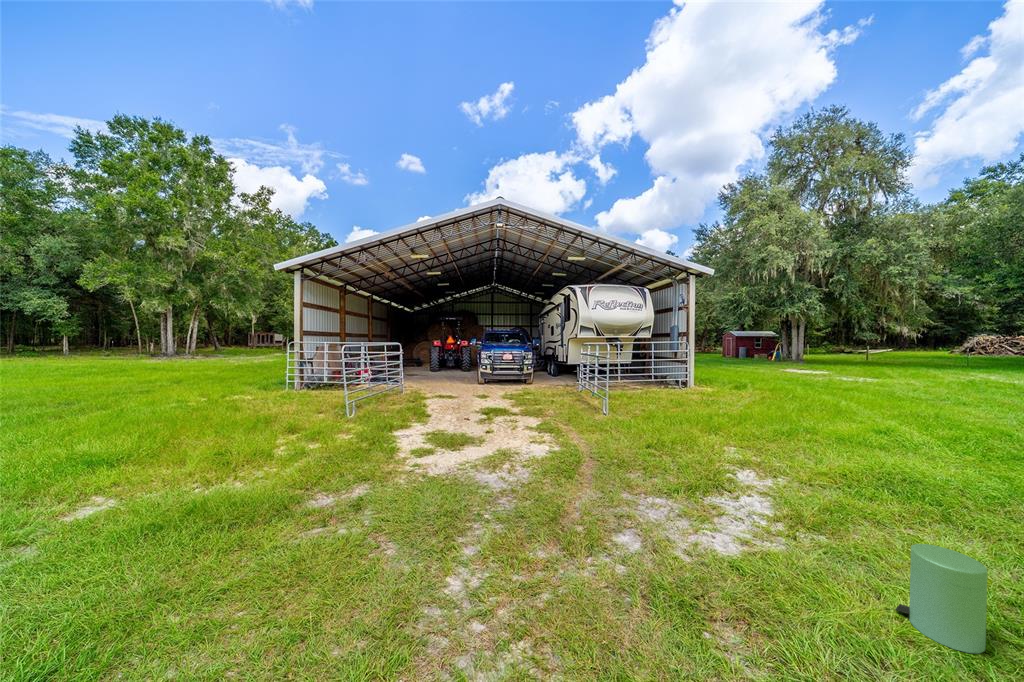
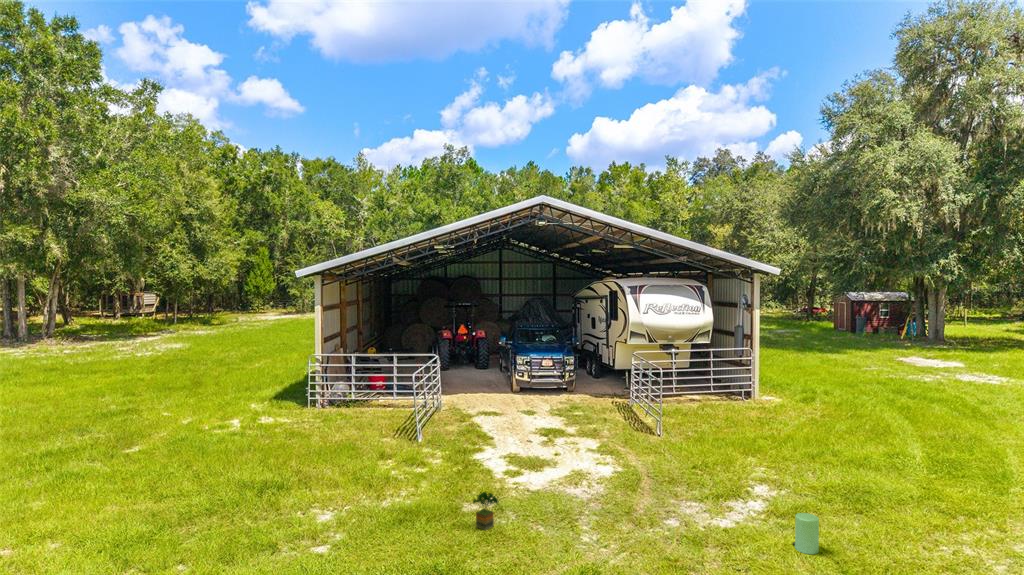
potted tree: none [264,483,317,558] -> present [473,492,499,530]

